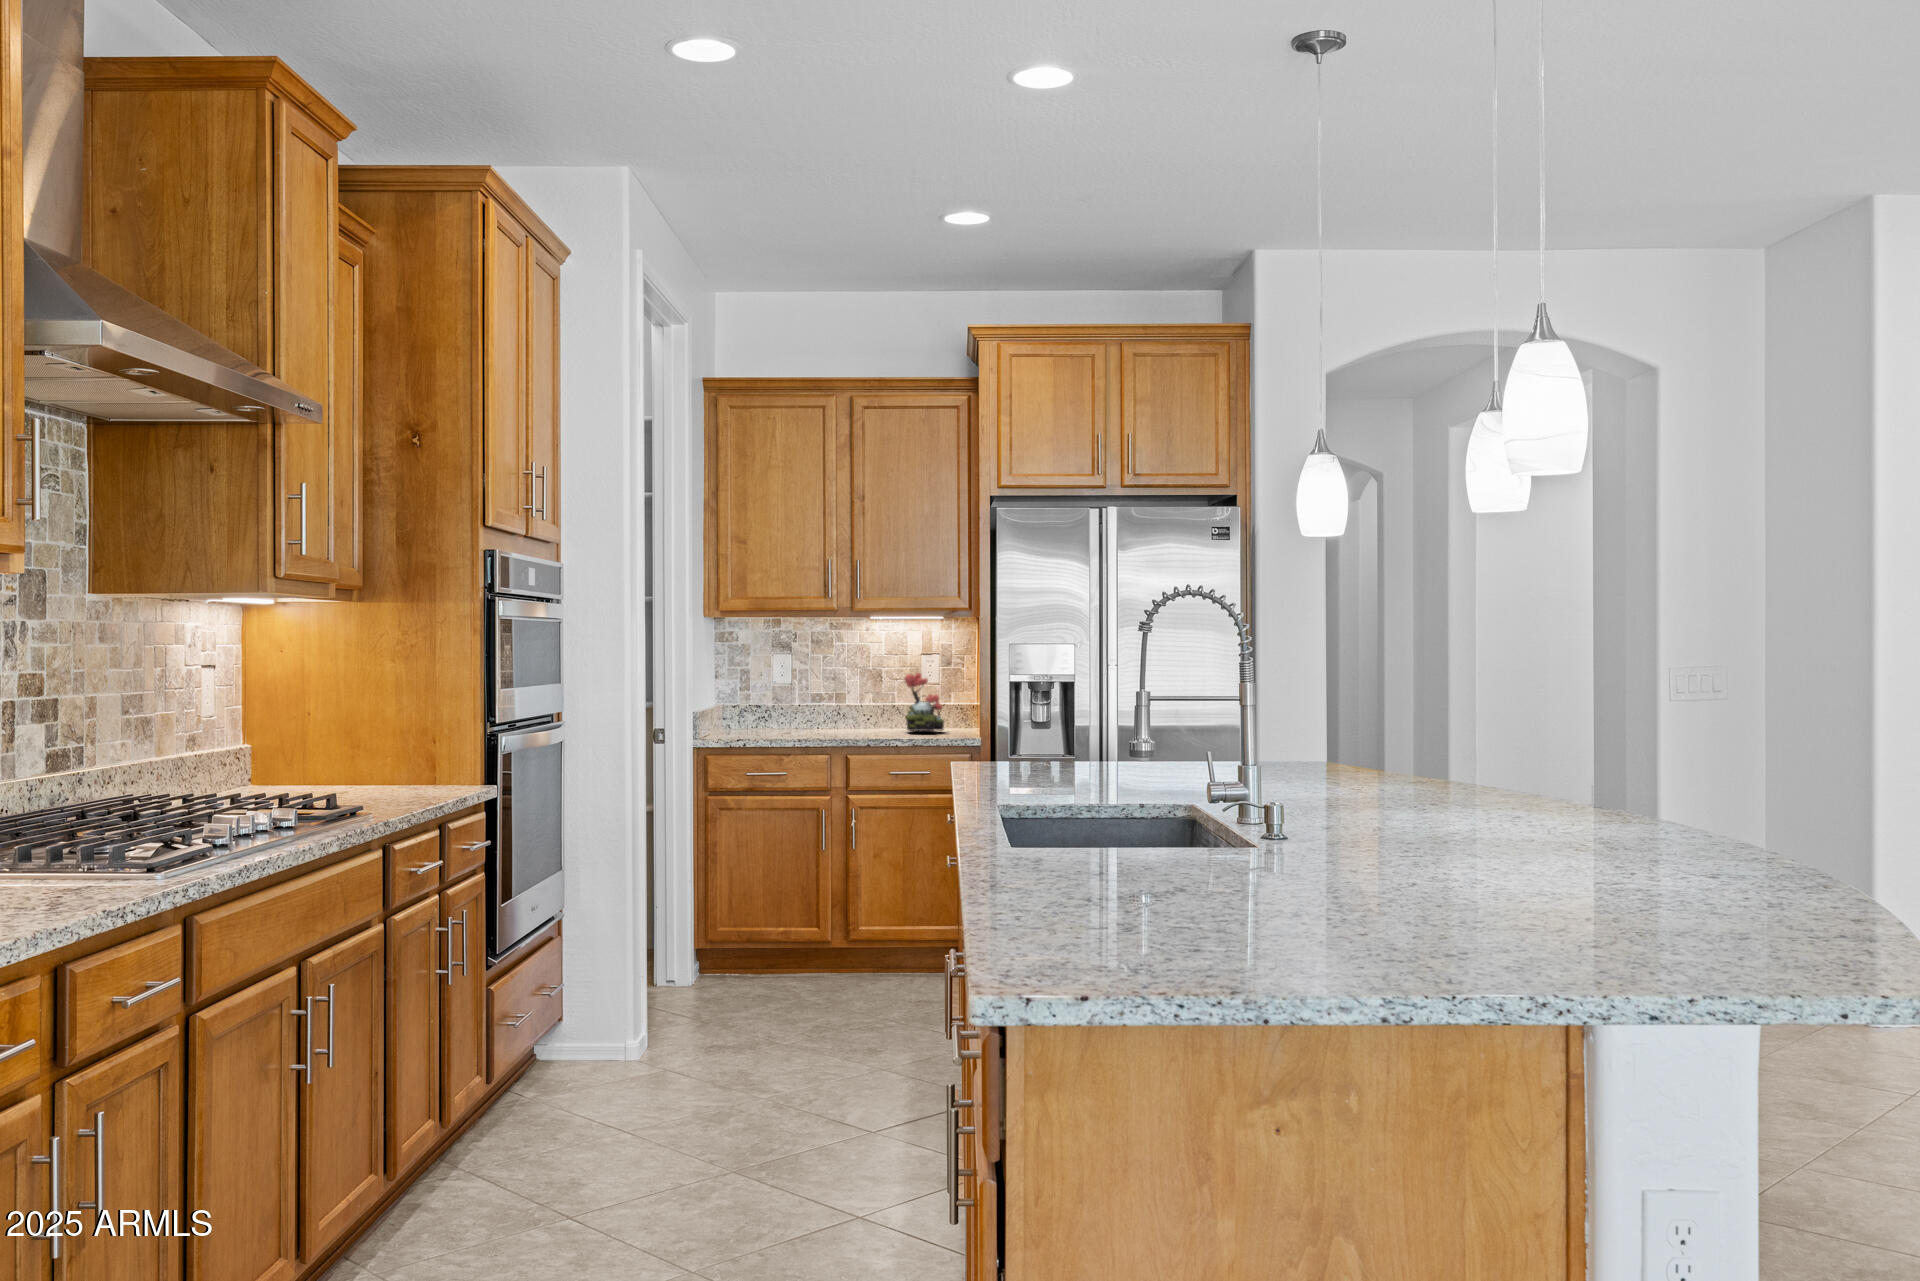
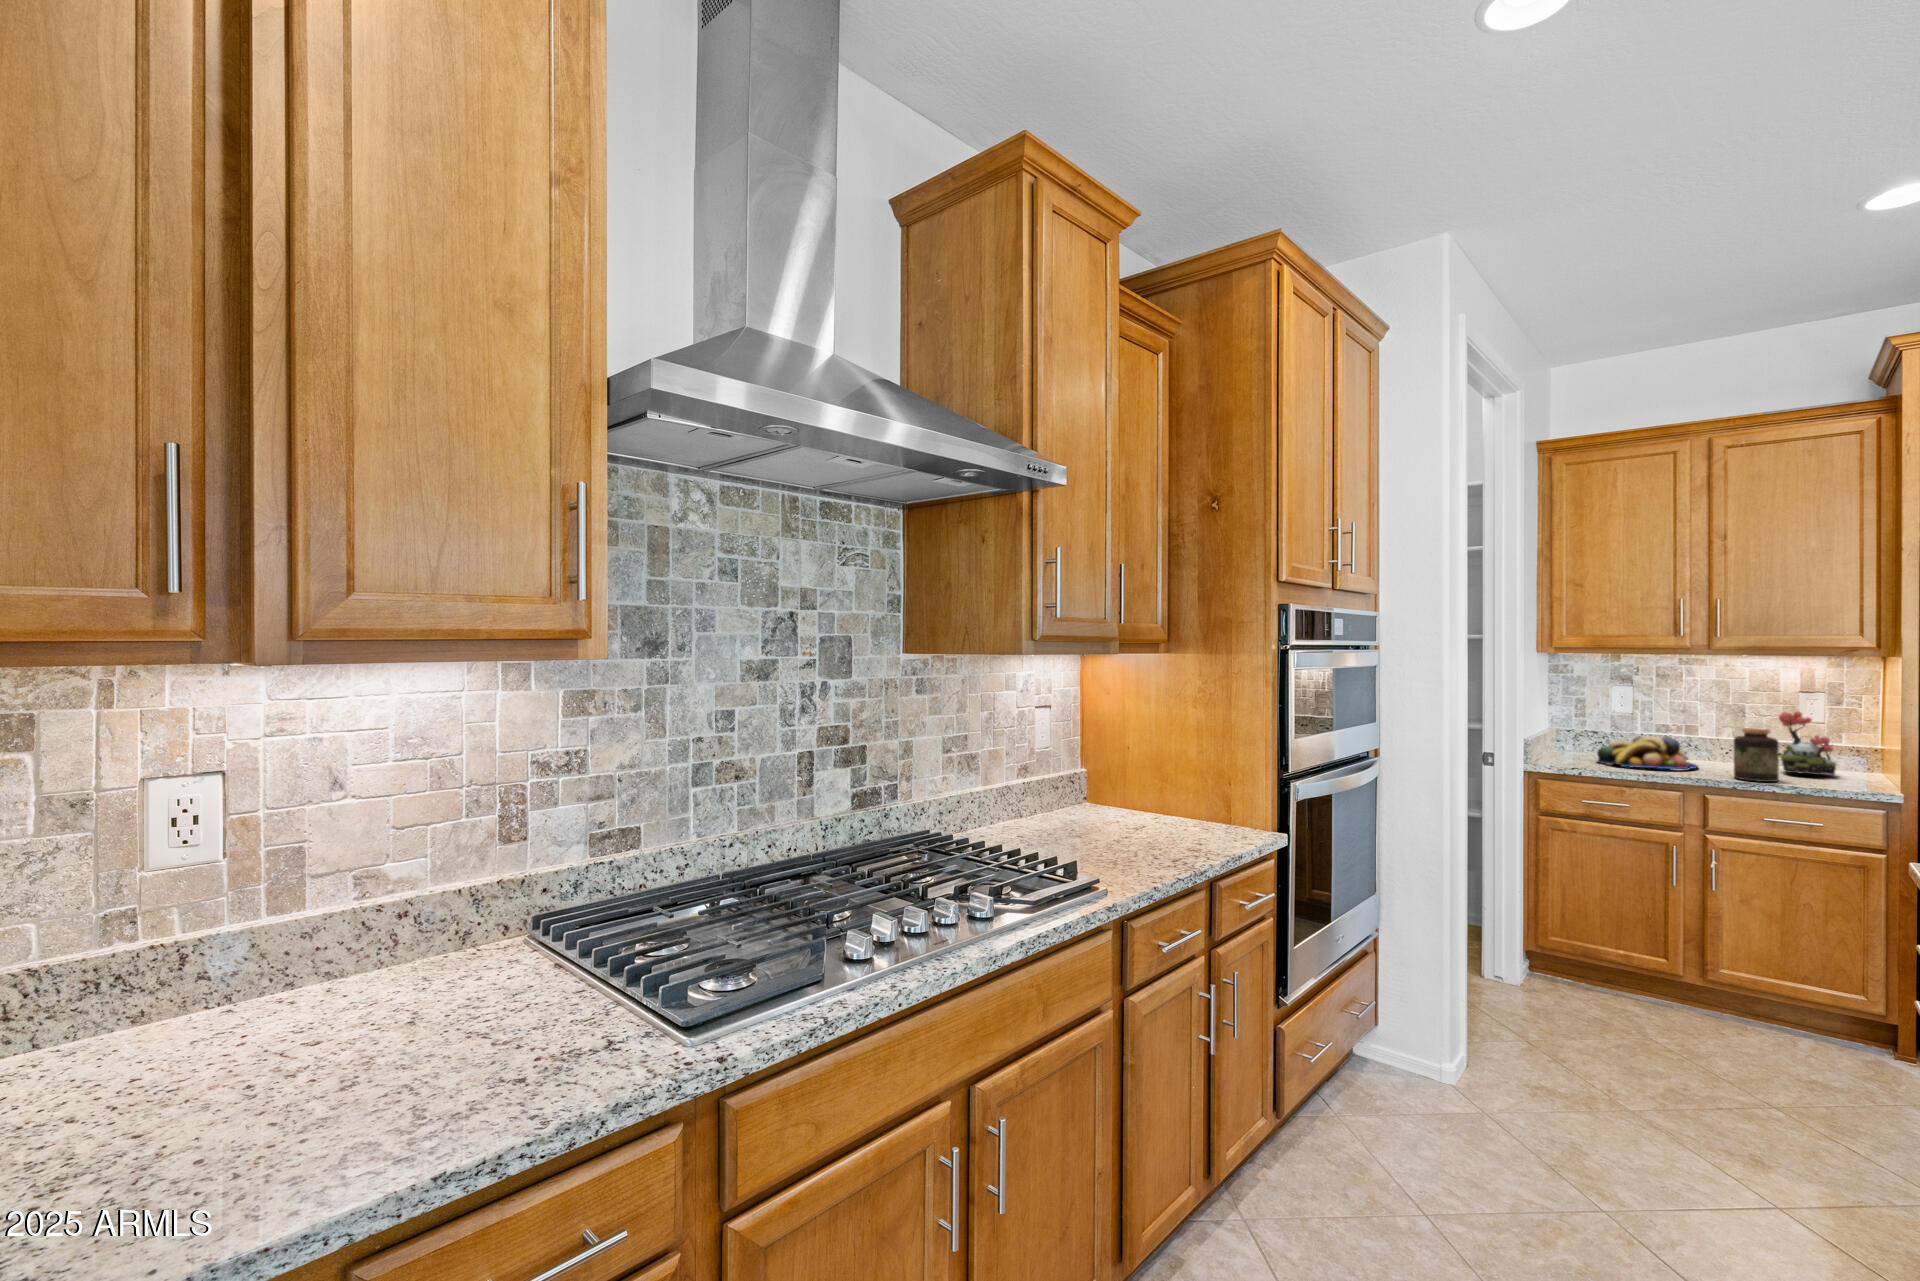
jar: none [869,688,902,739] -> present [1734,728,1779,782]
fruit bowl: none [758,703,844,736] -> present [1597,736,1698,769]

